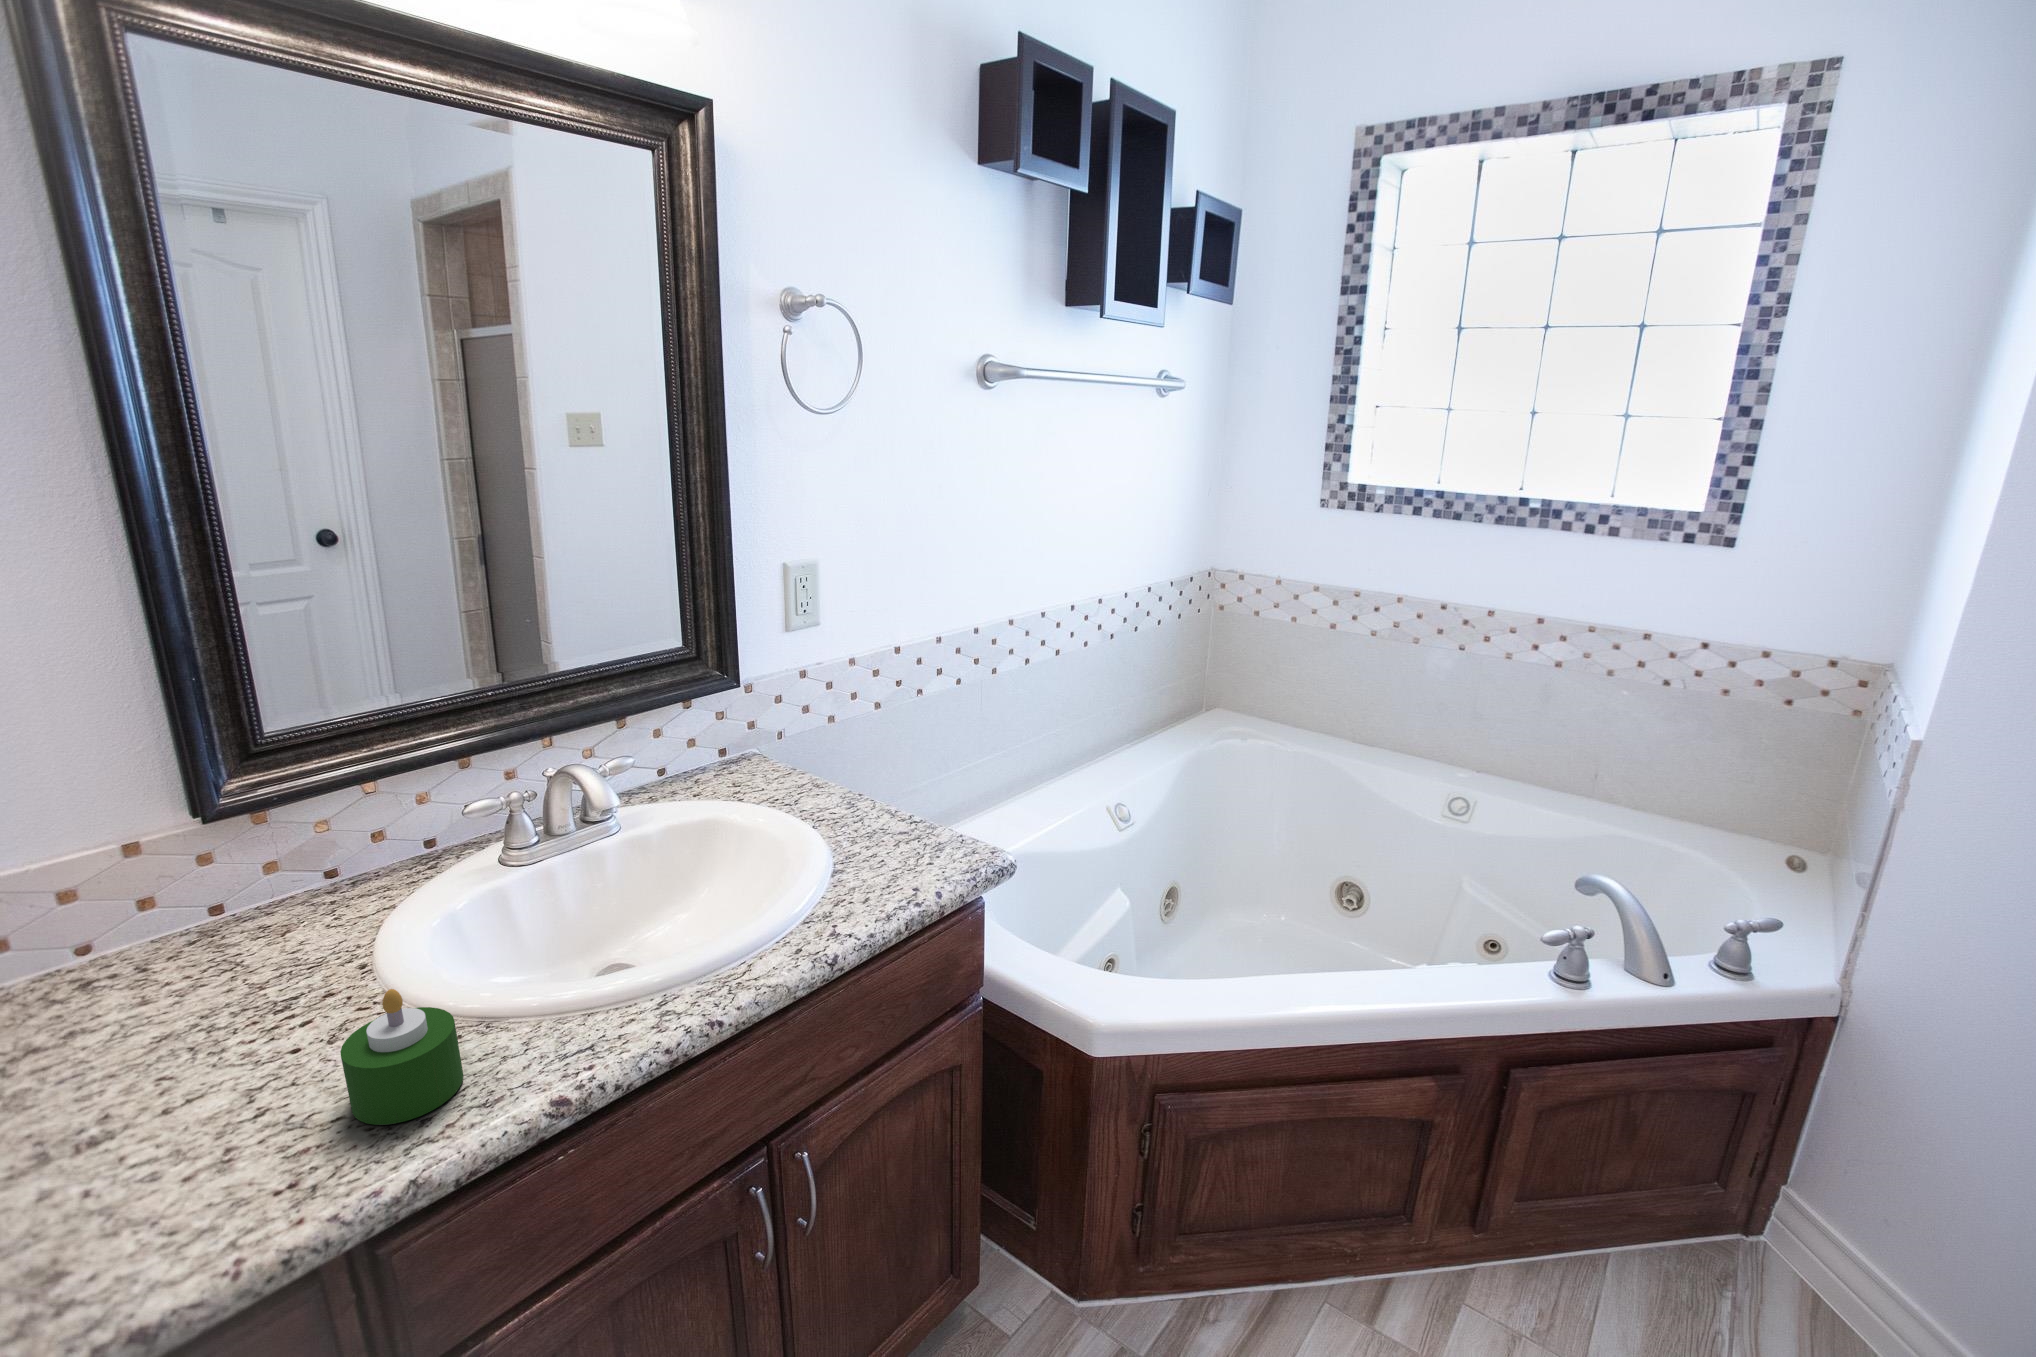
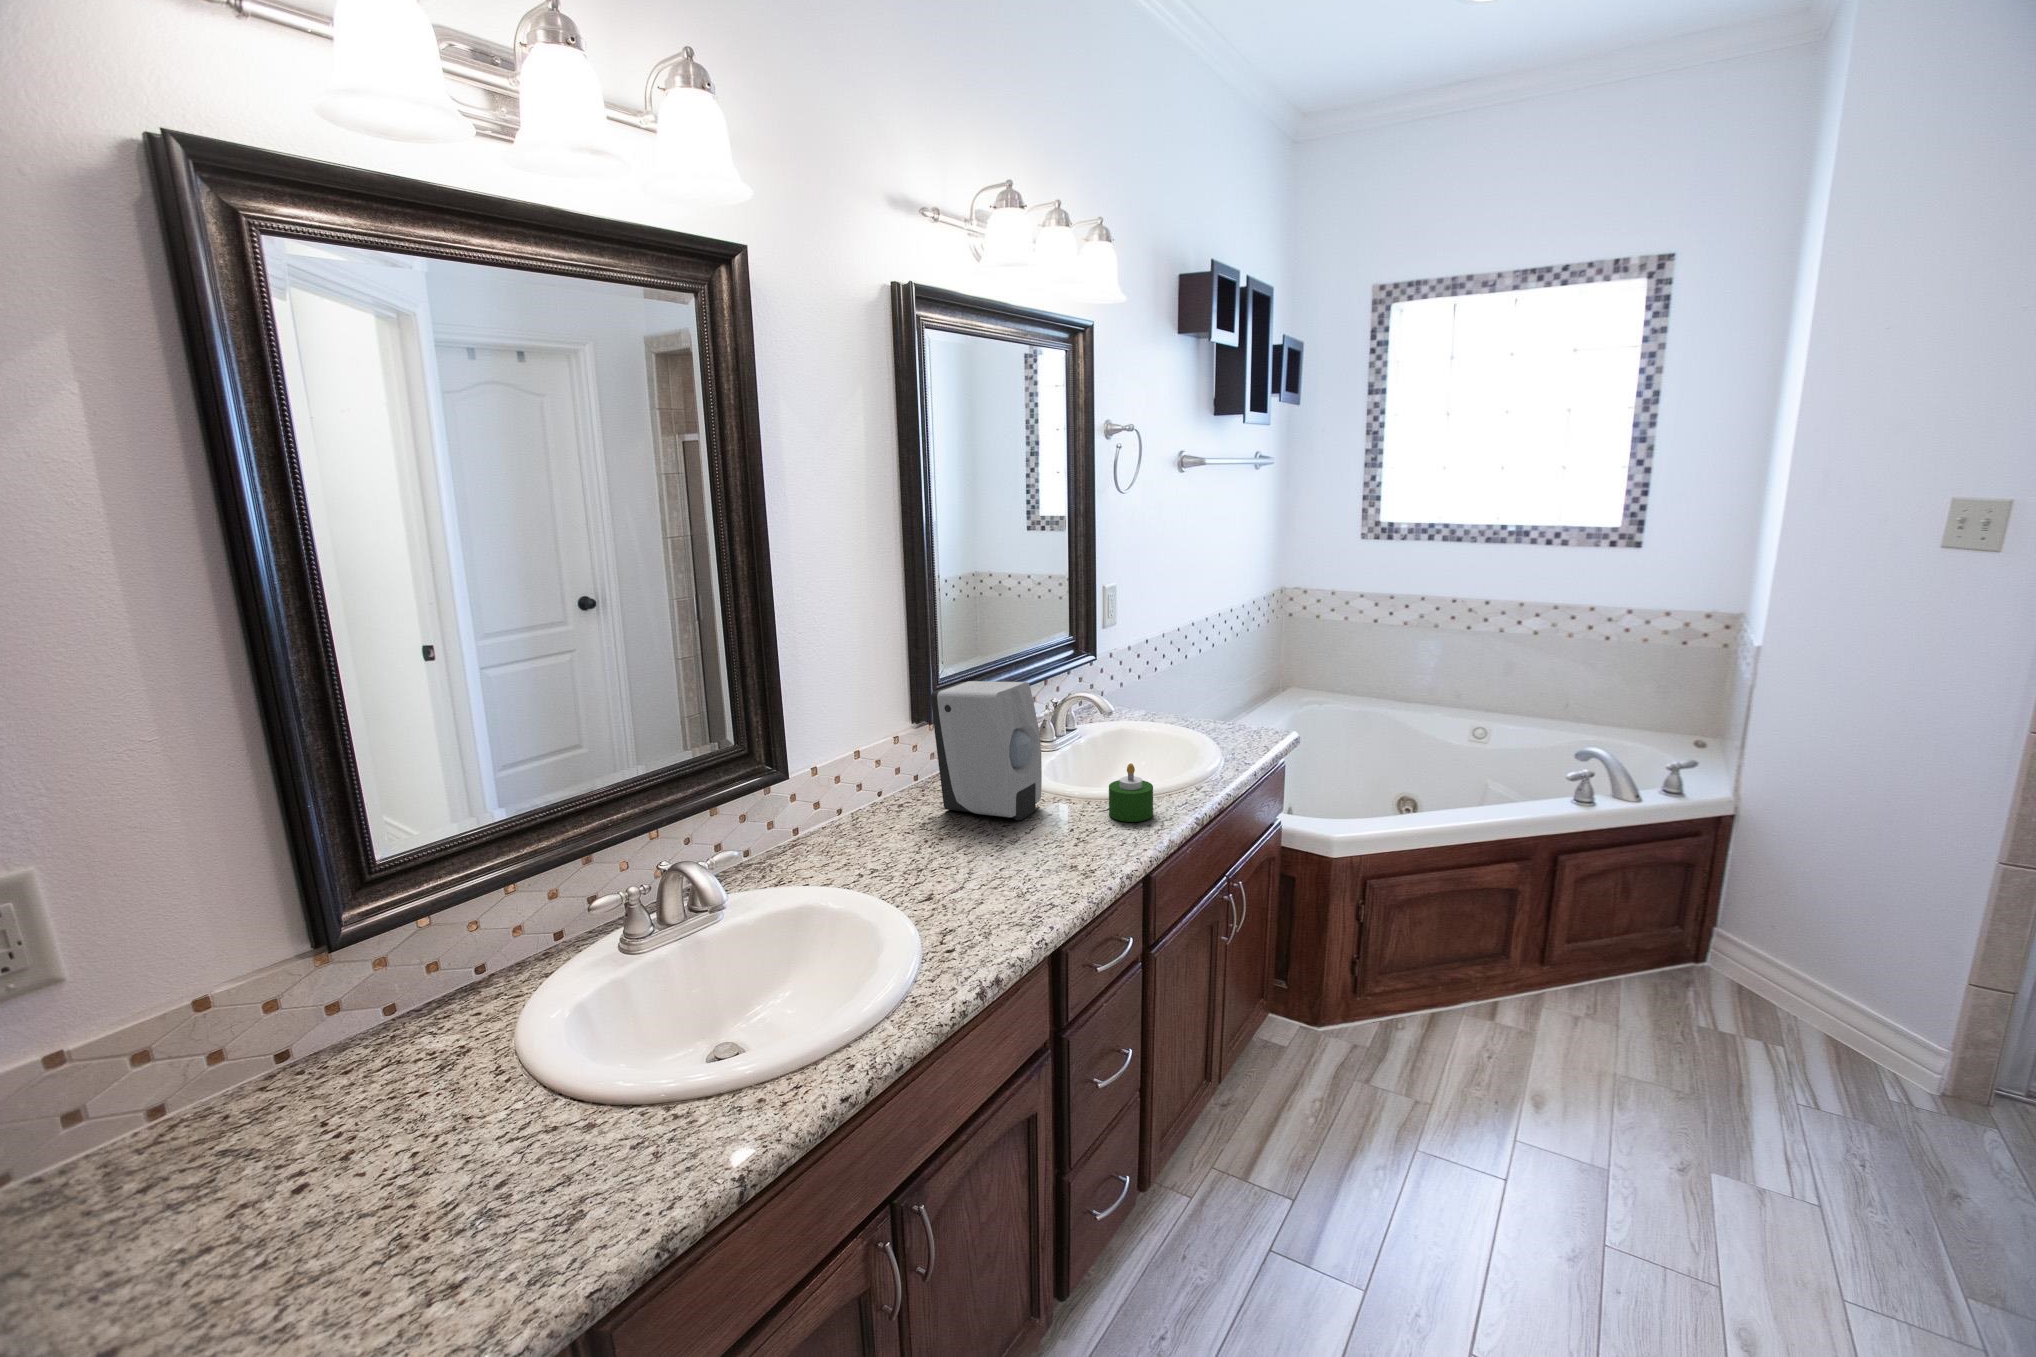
soap dispenser: none [17,763,274,1087] -> present [931,681,1042,820]

